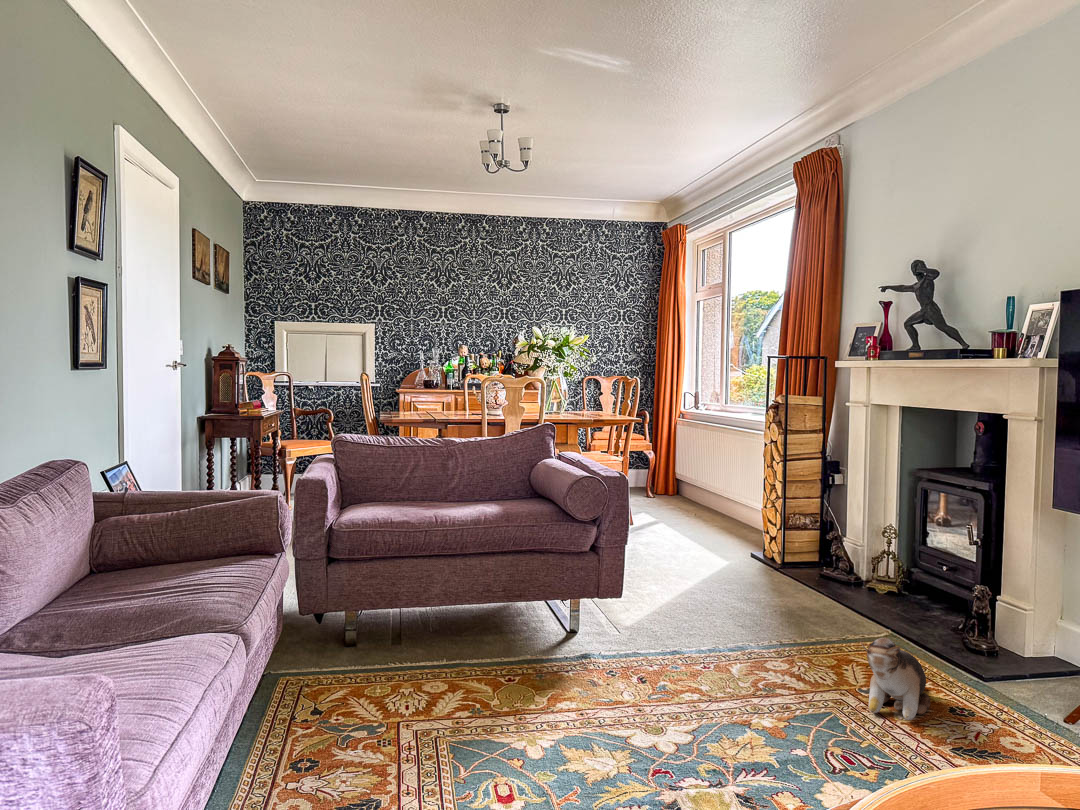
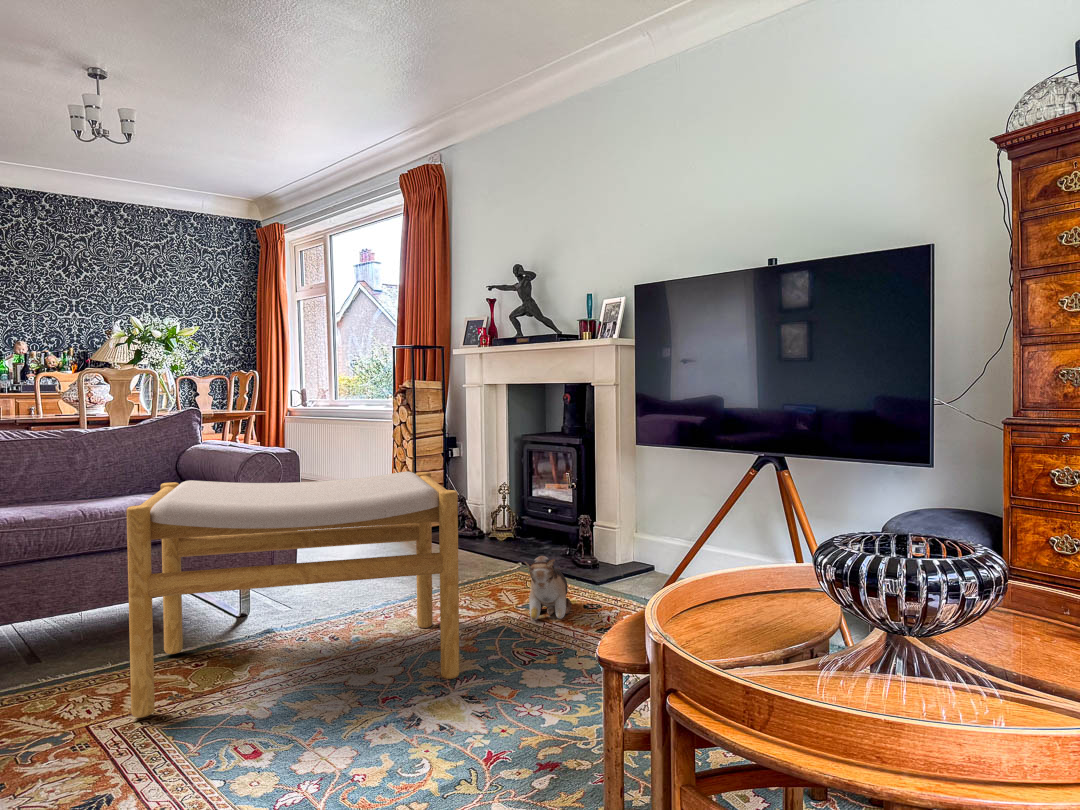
footstool: none [433,502,755,768] -> present [127,471,459,718]

